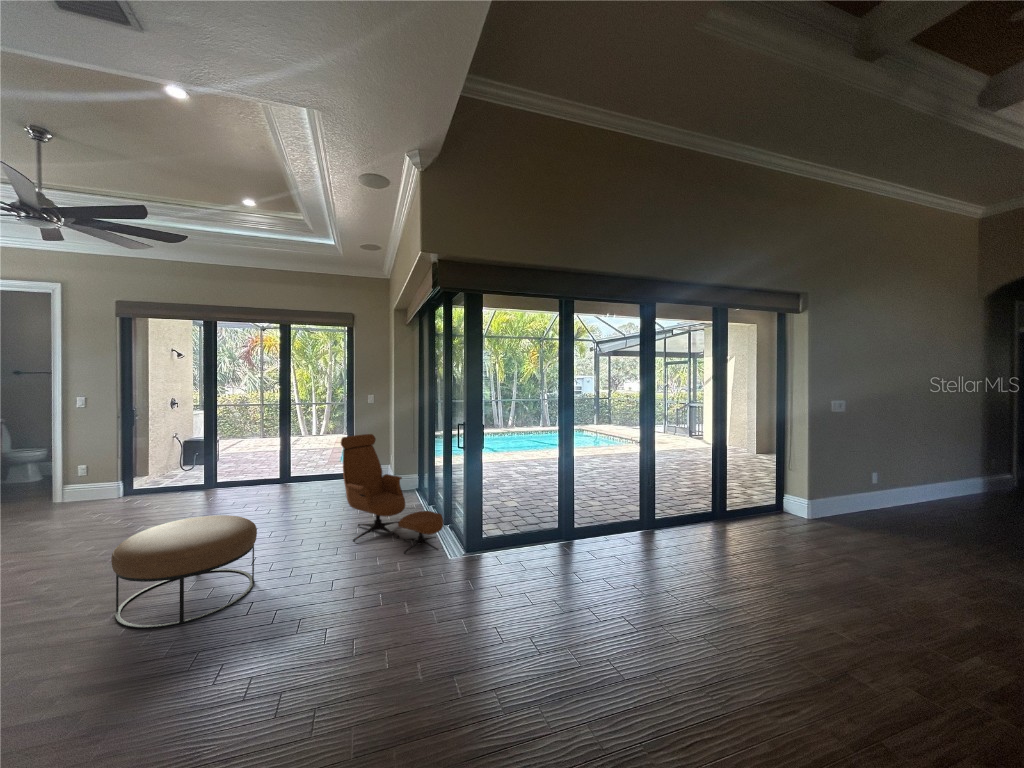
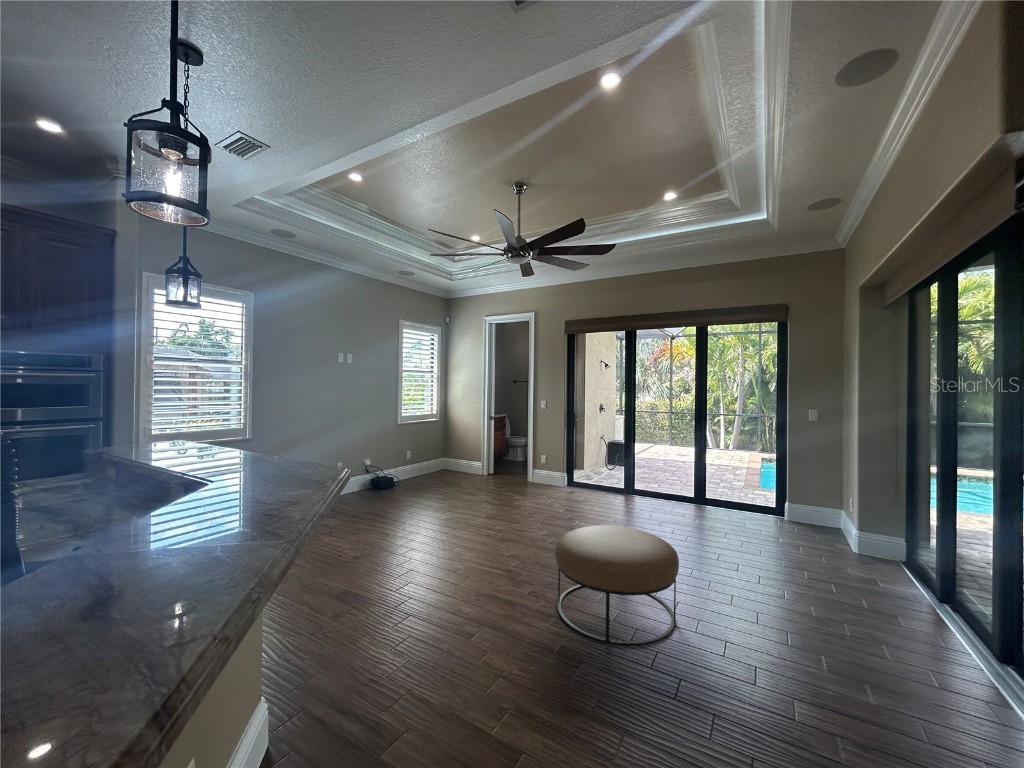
lounge chair: present [341,434,443,554] -> none [778,461,992,694]

